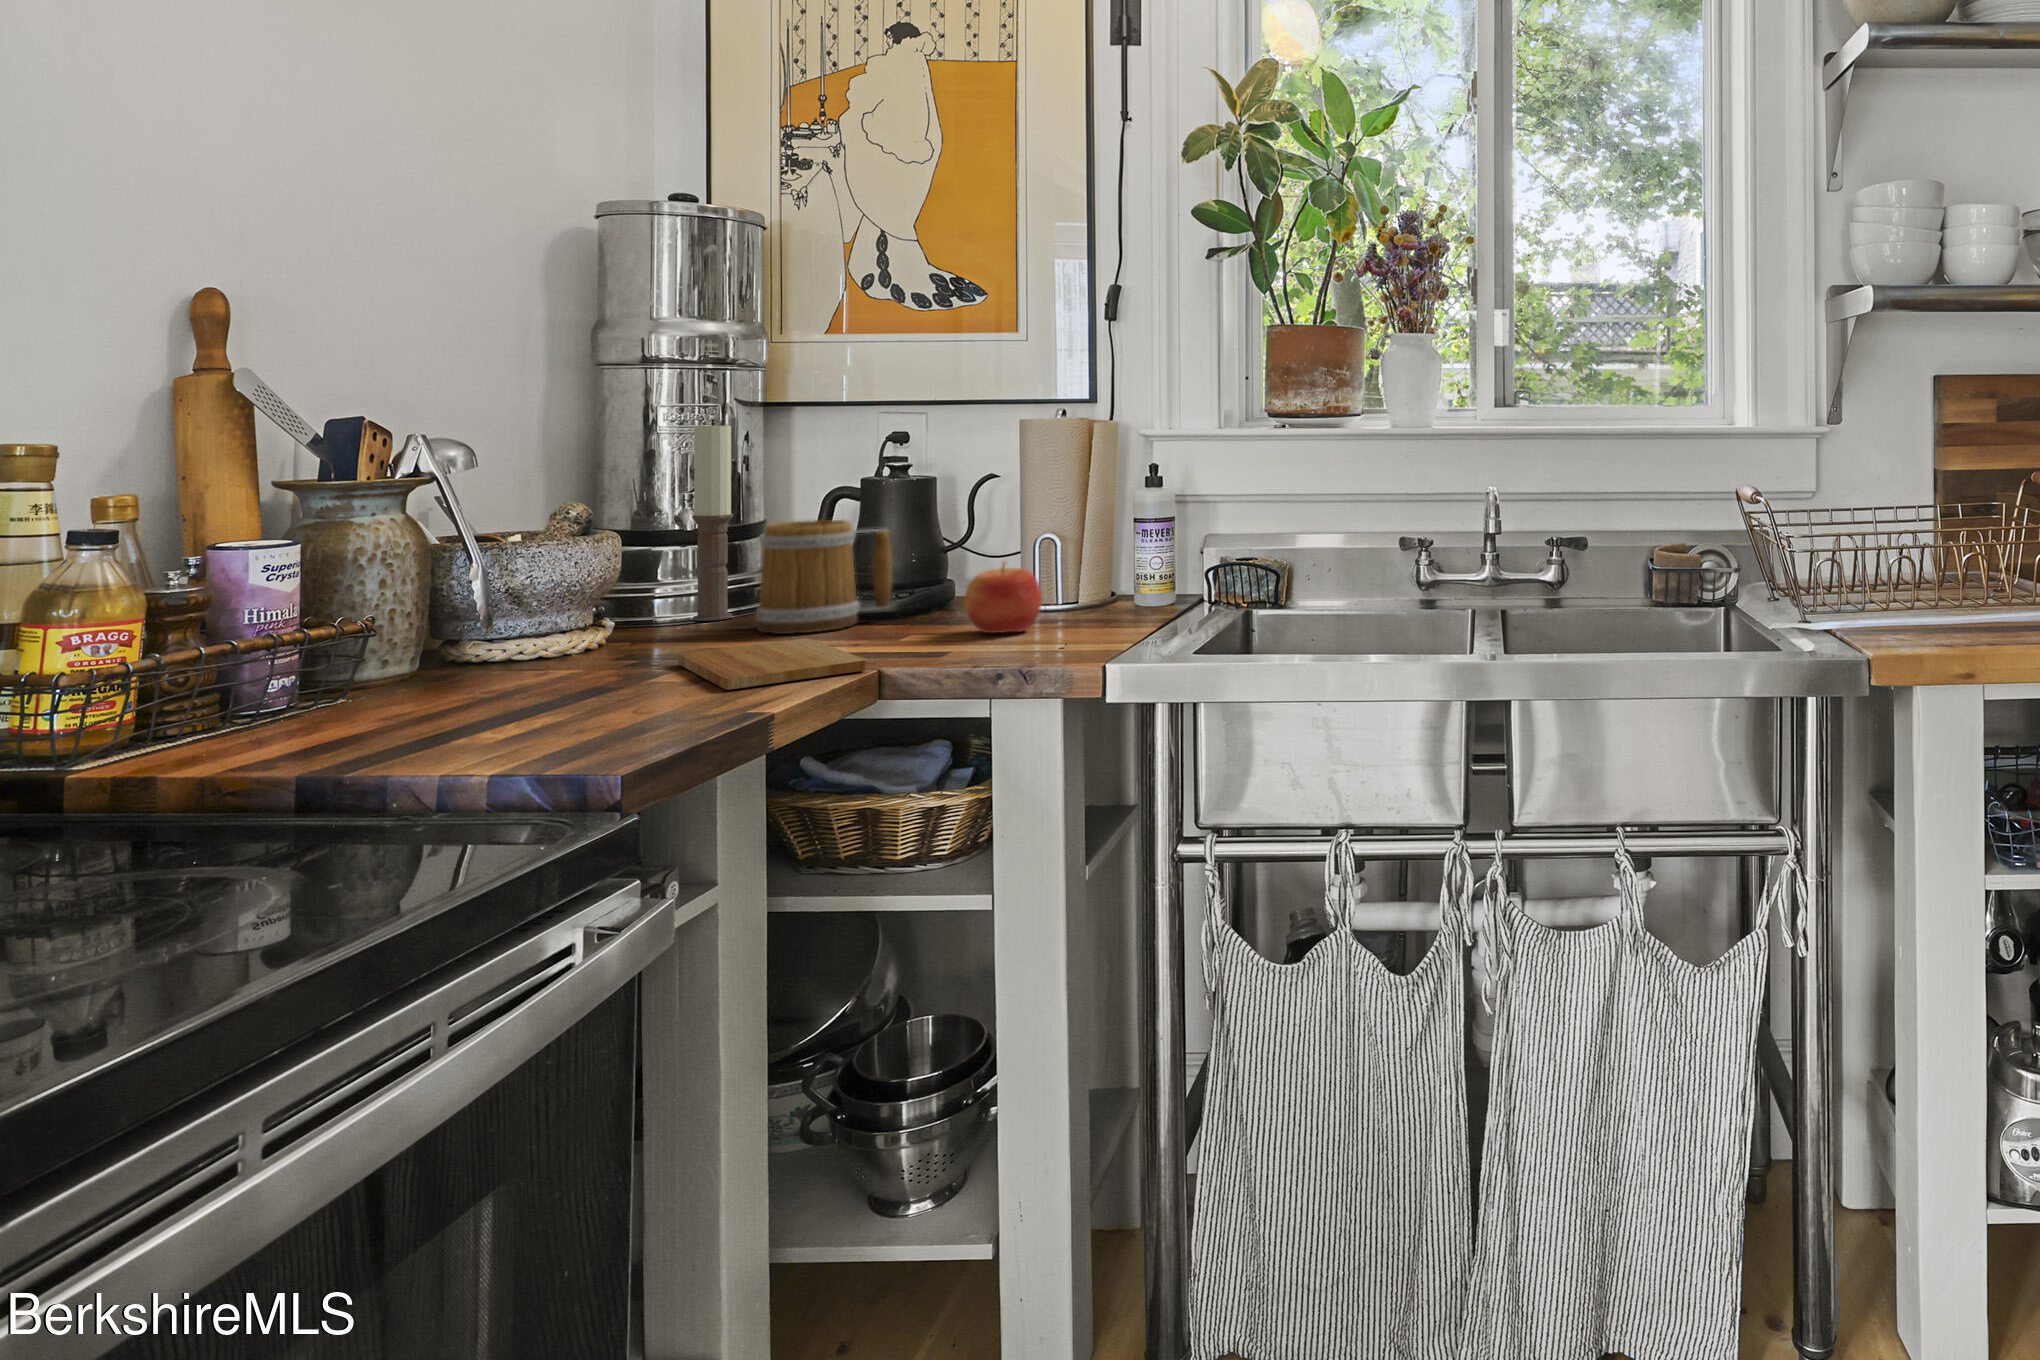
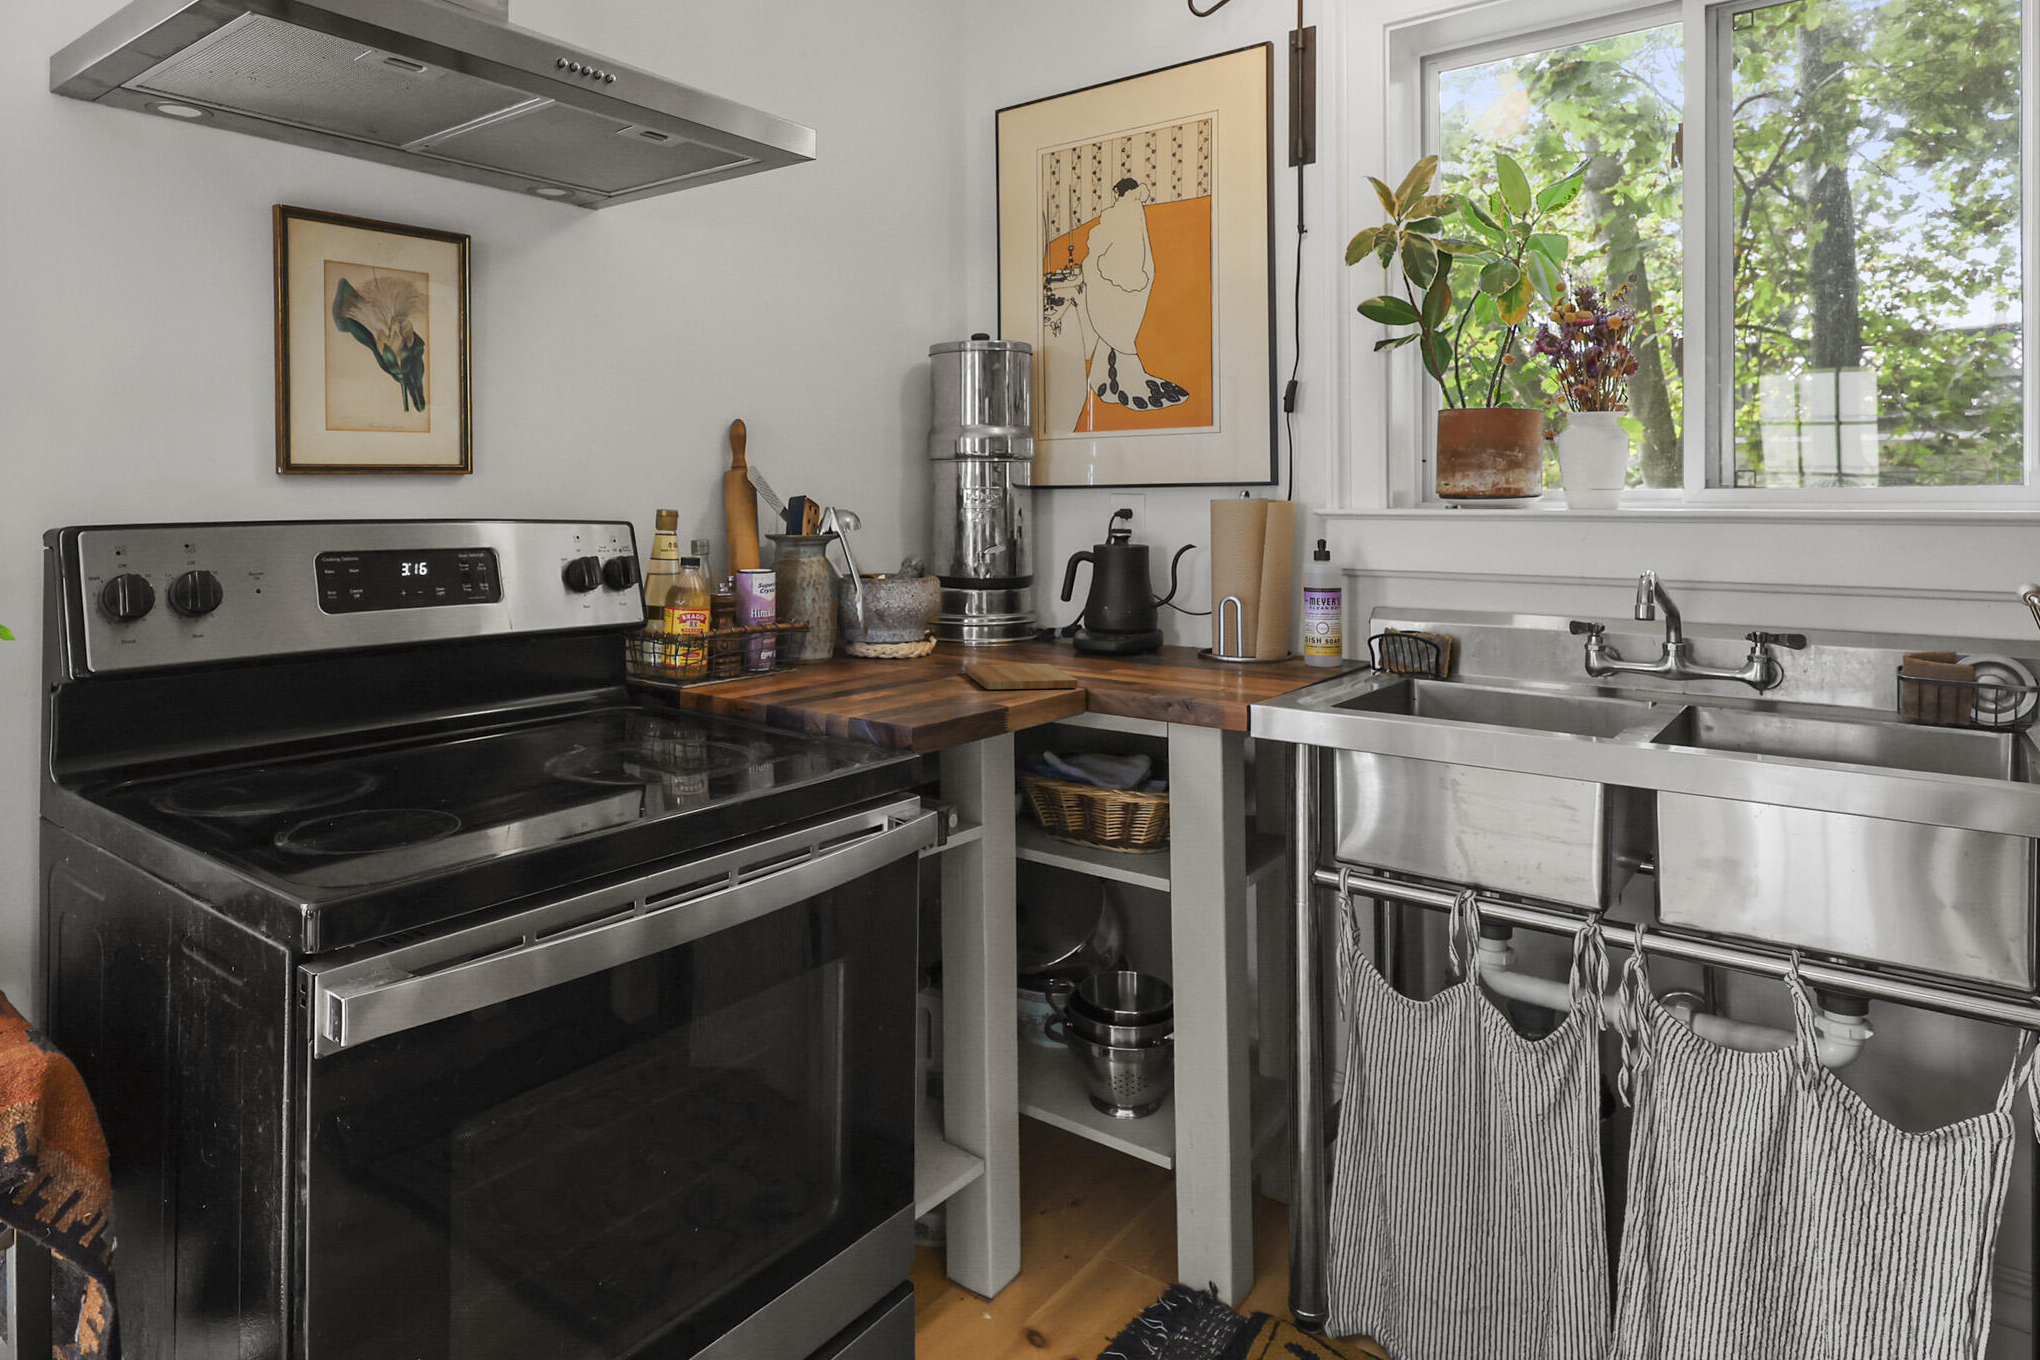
candle: present [692,420,733,621] -> none [983,500,1008,649]
mug: present [756,520,892,634] -> none [1019,578,1112,662]
apple: present [964,563,1042,633] -> none [1159,616,1220,675]

